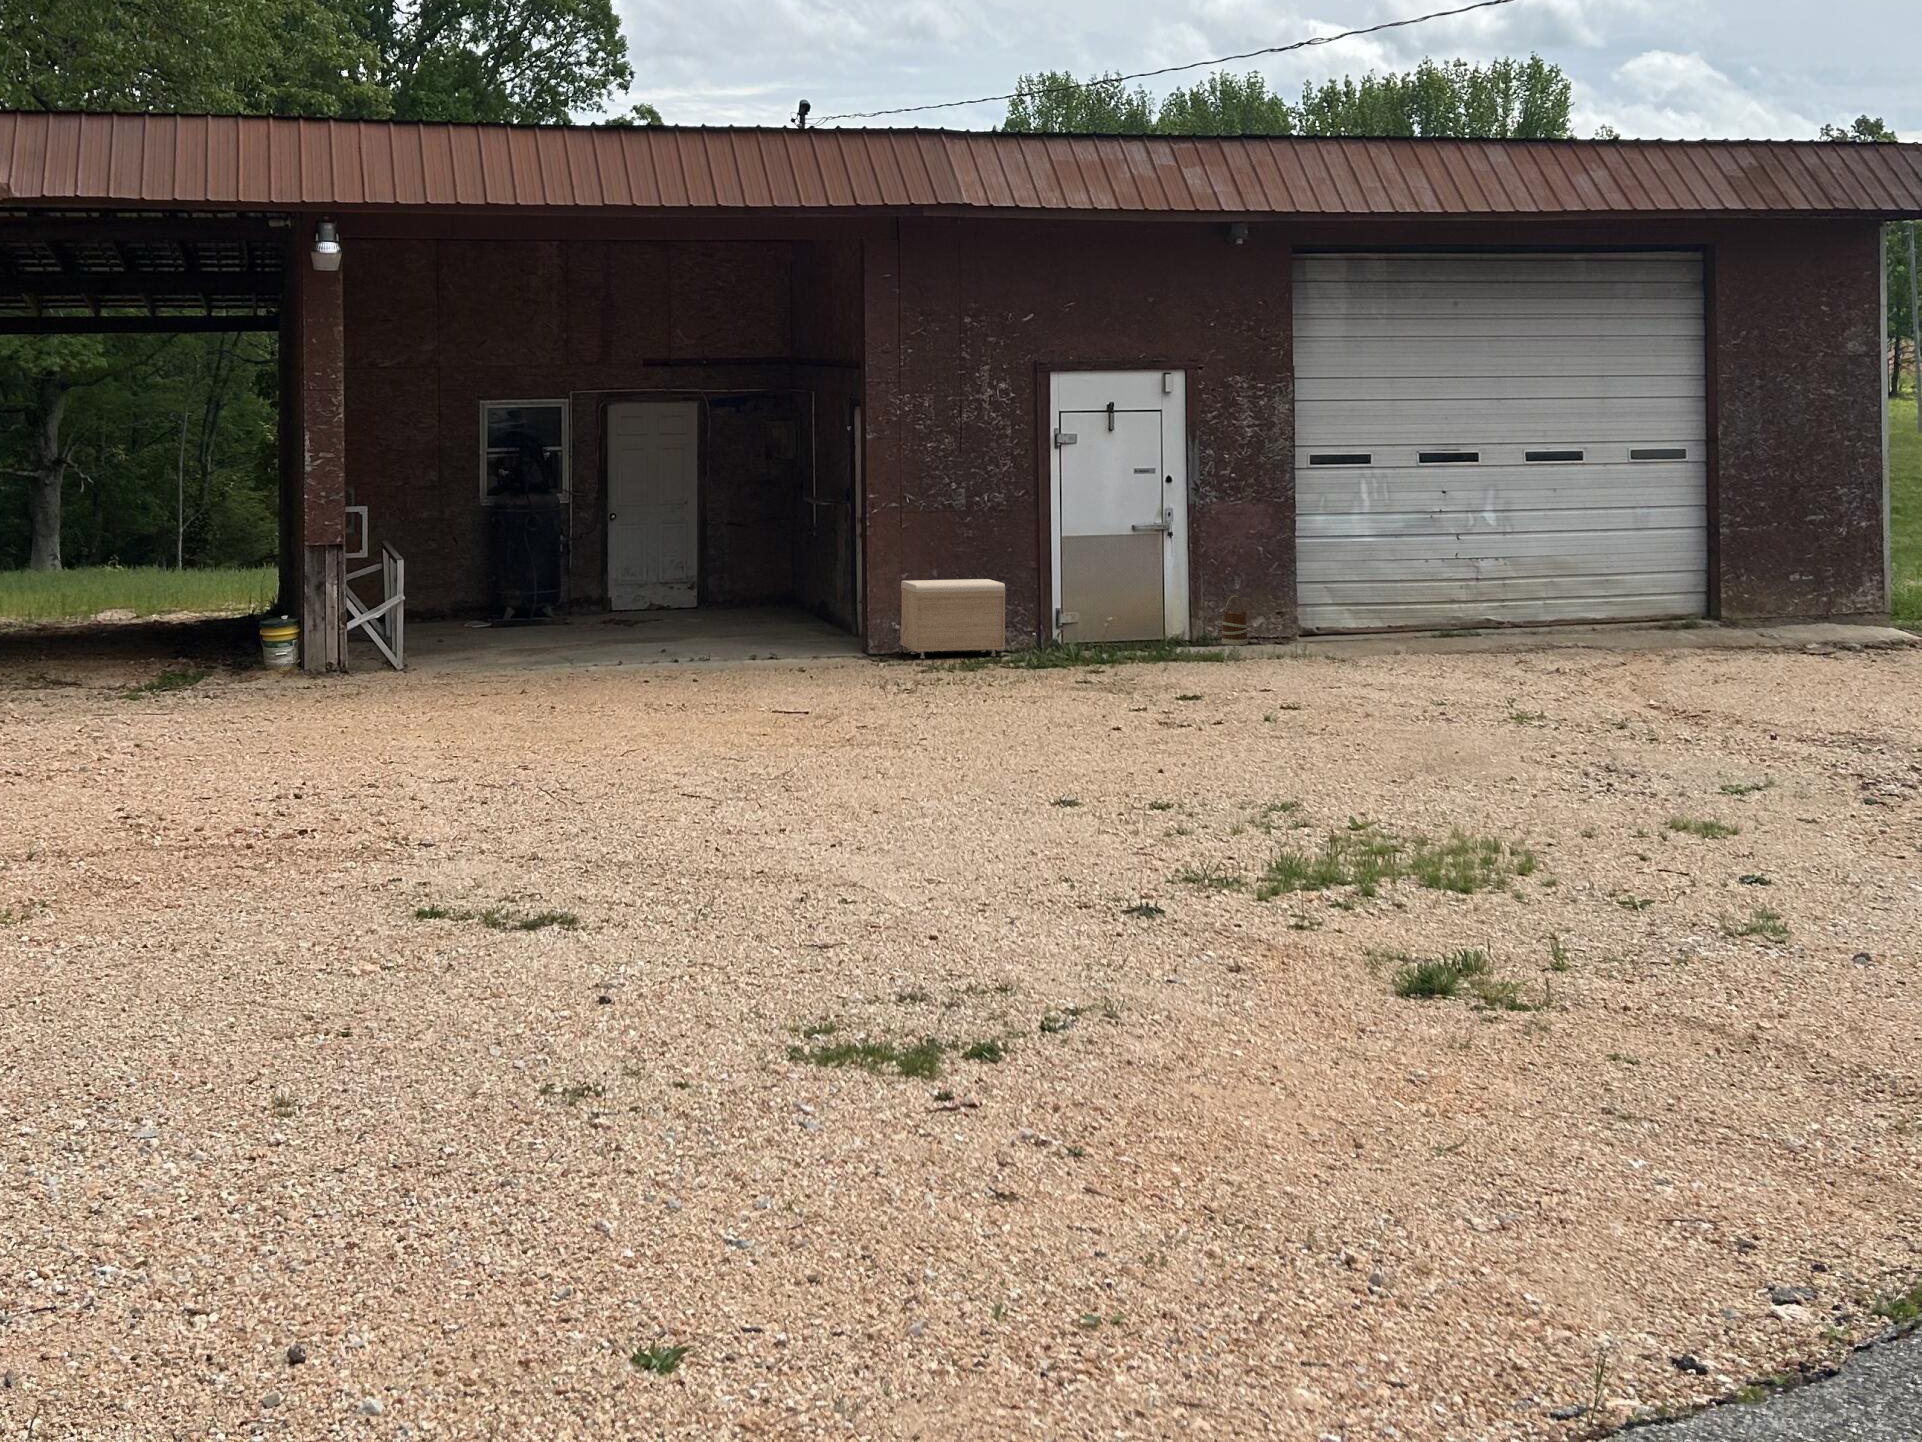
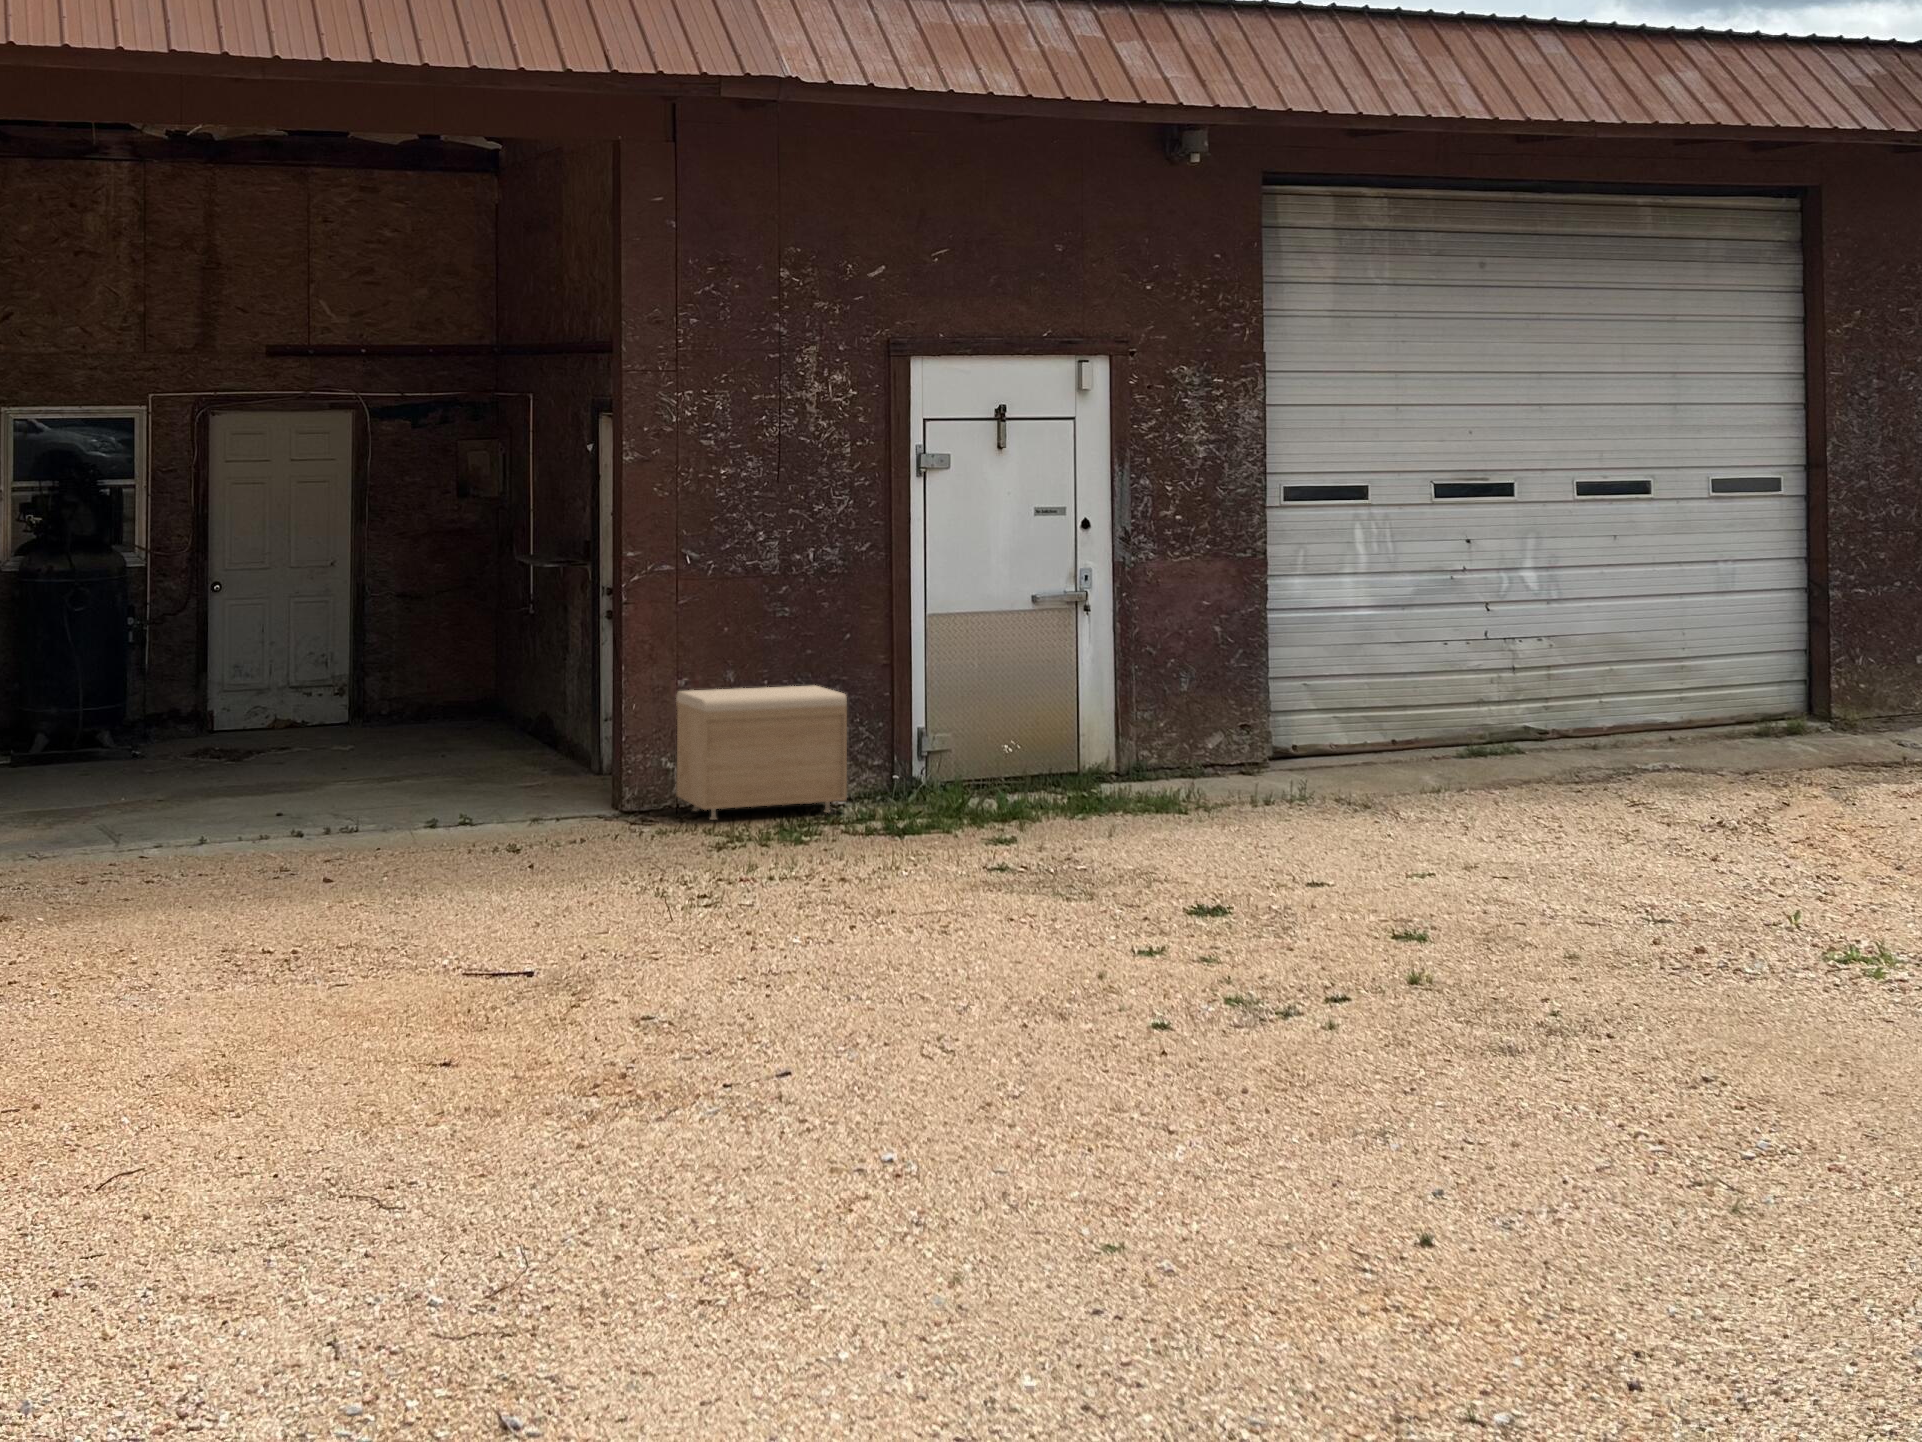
wooden bucket: present [1221,596,1248,645] -> none [1167,703,1208,780]

